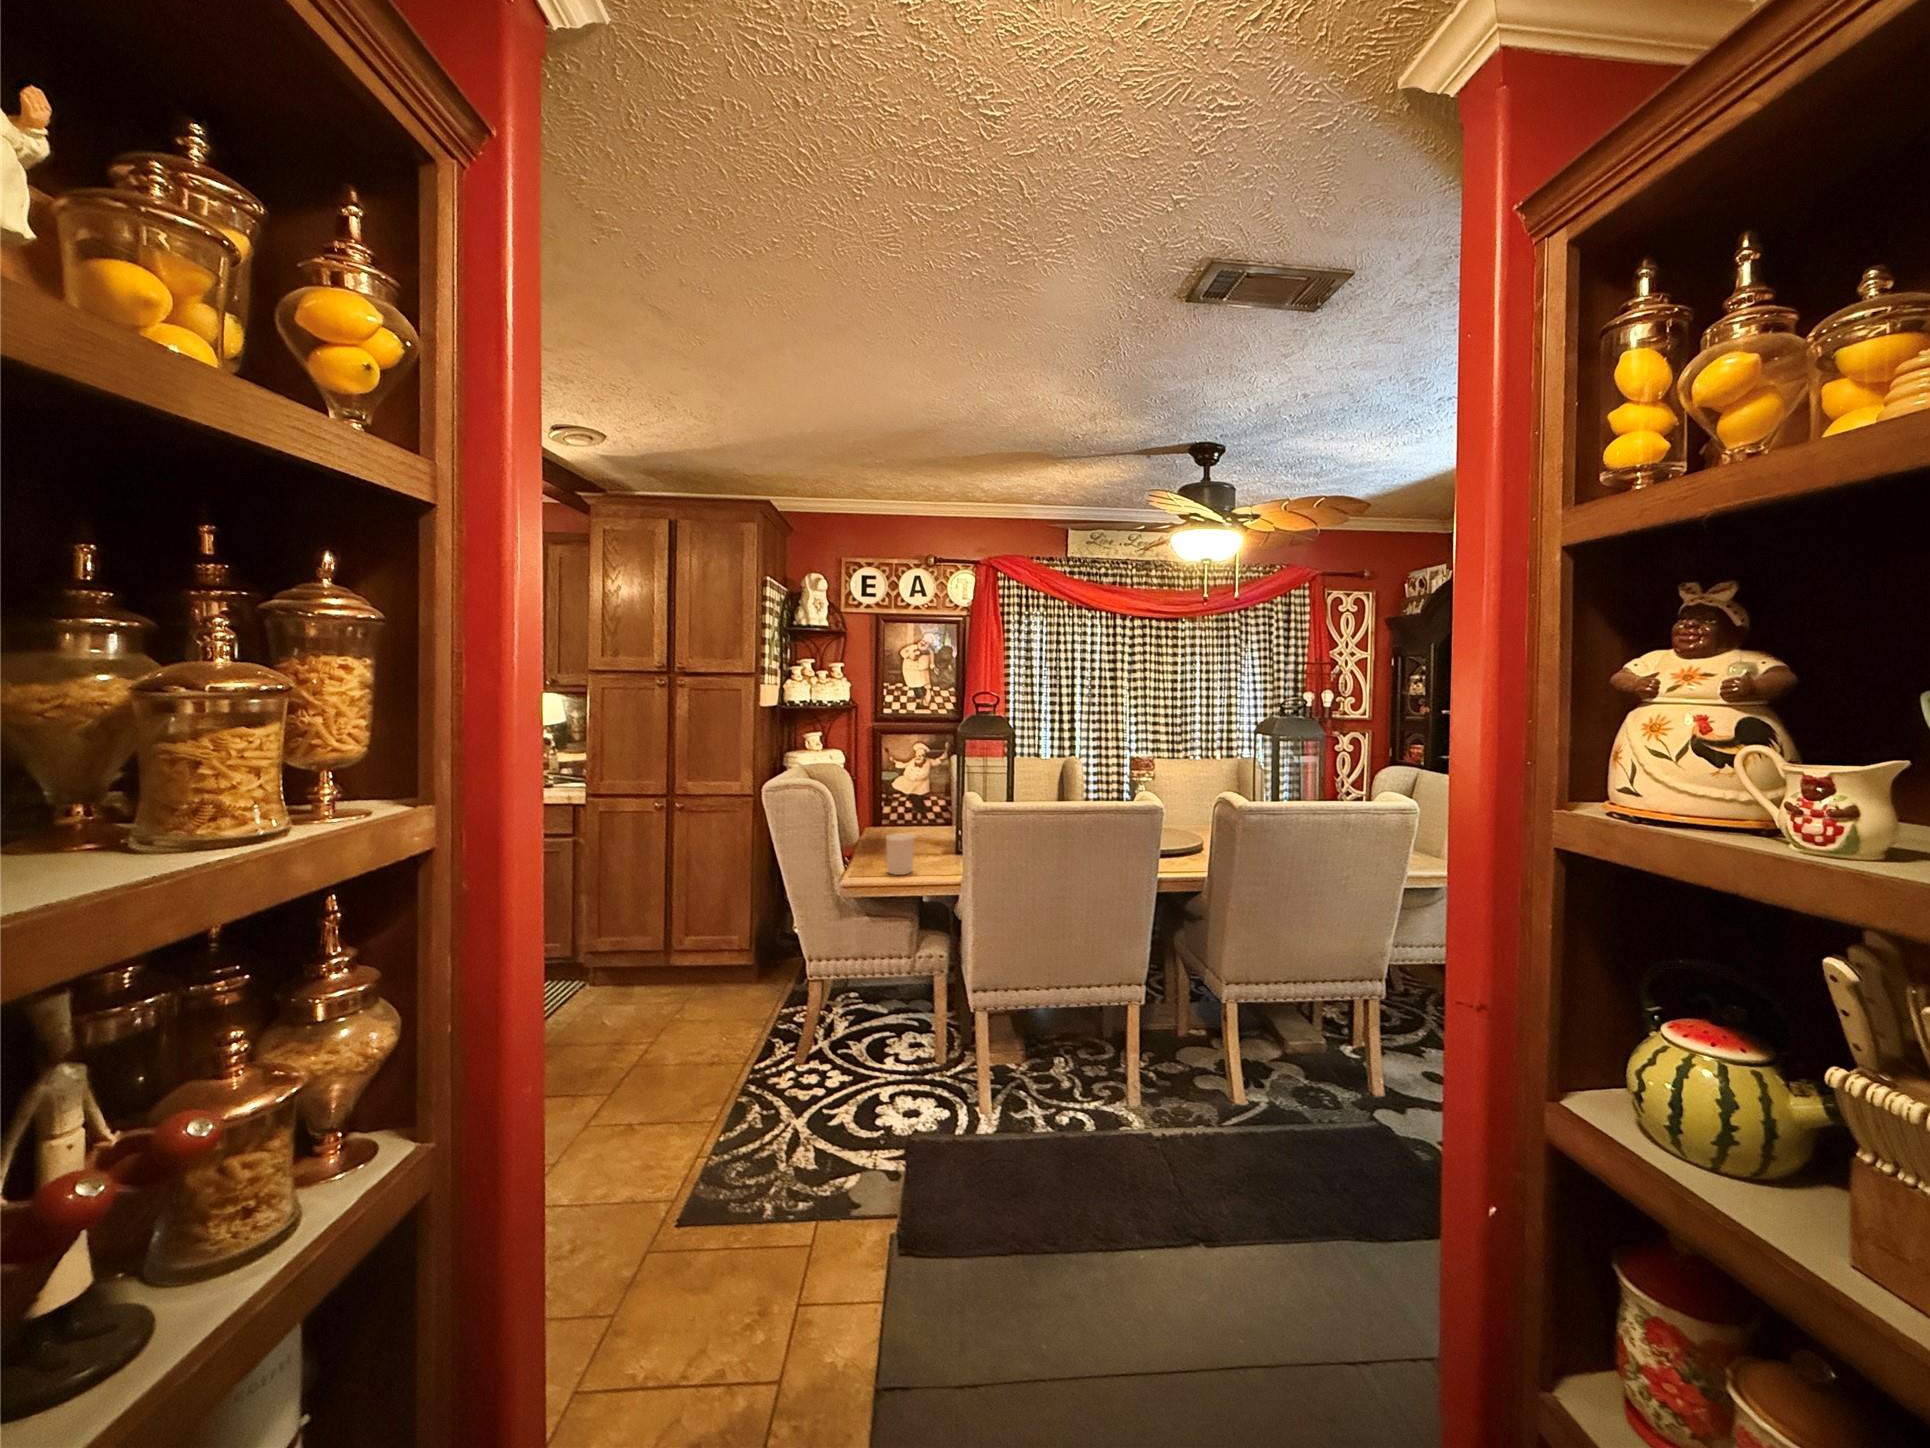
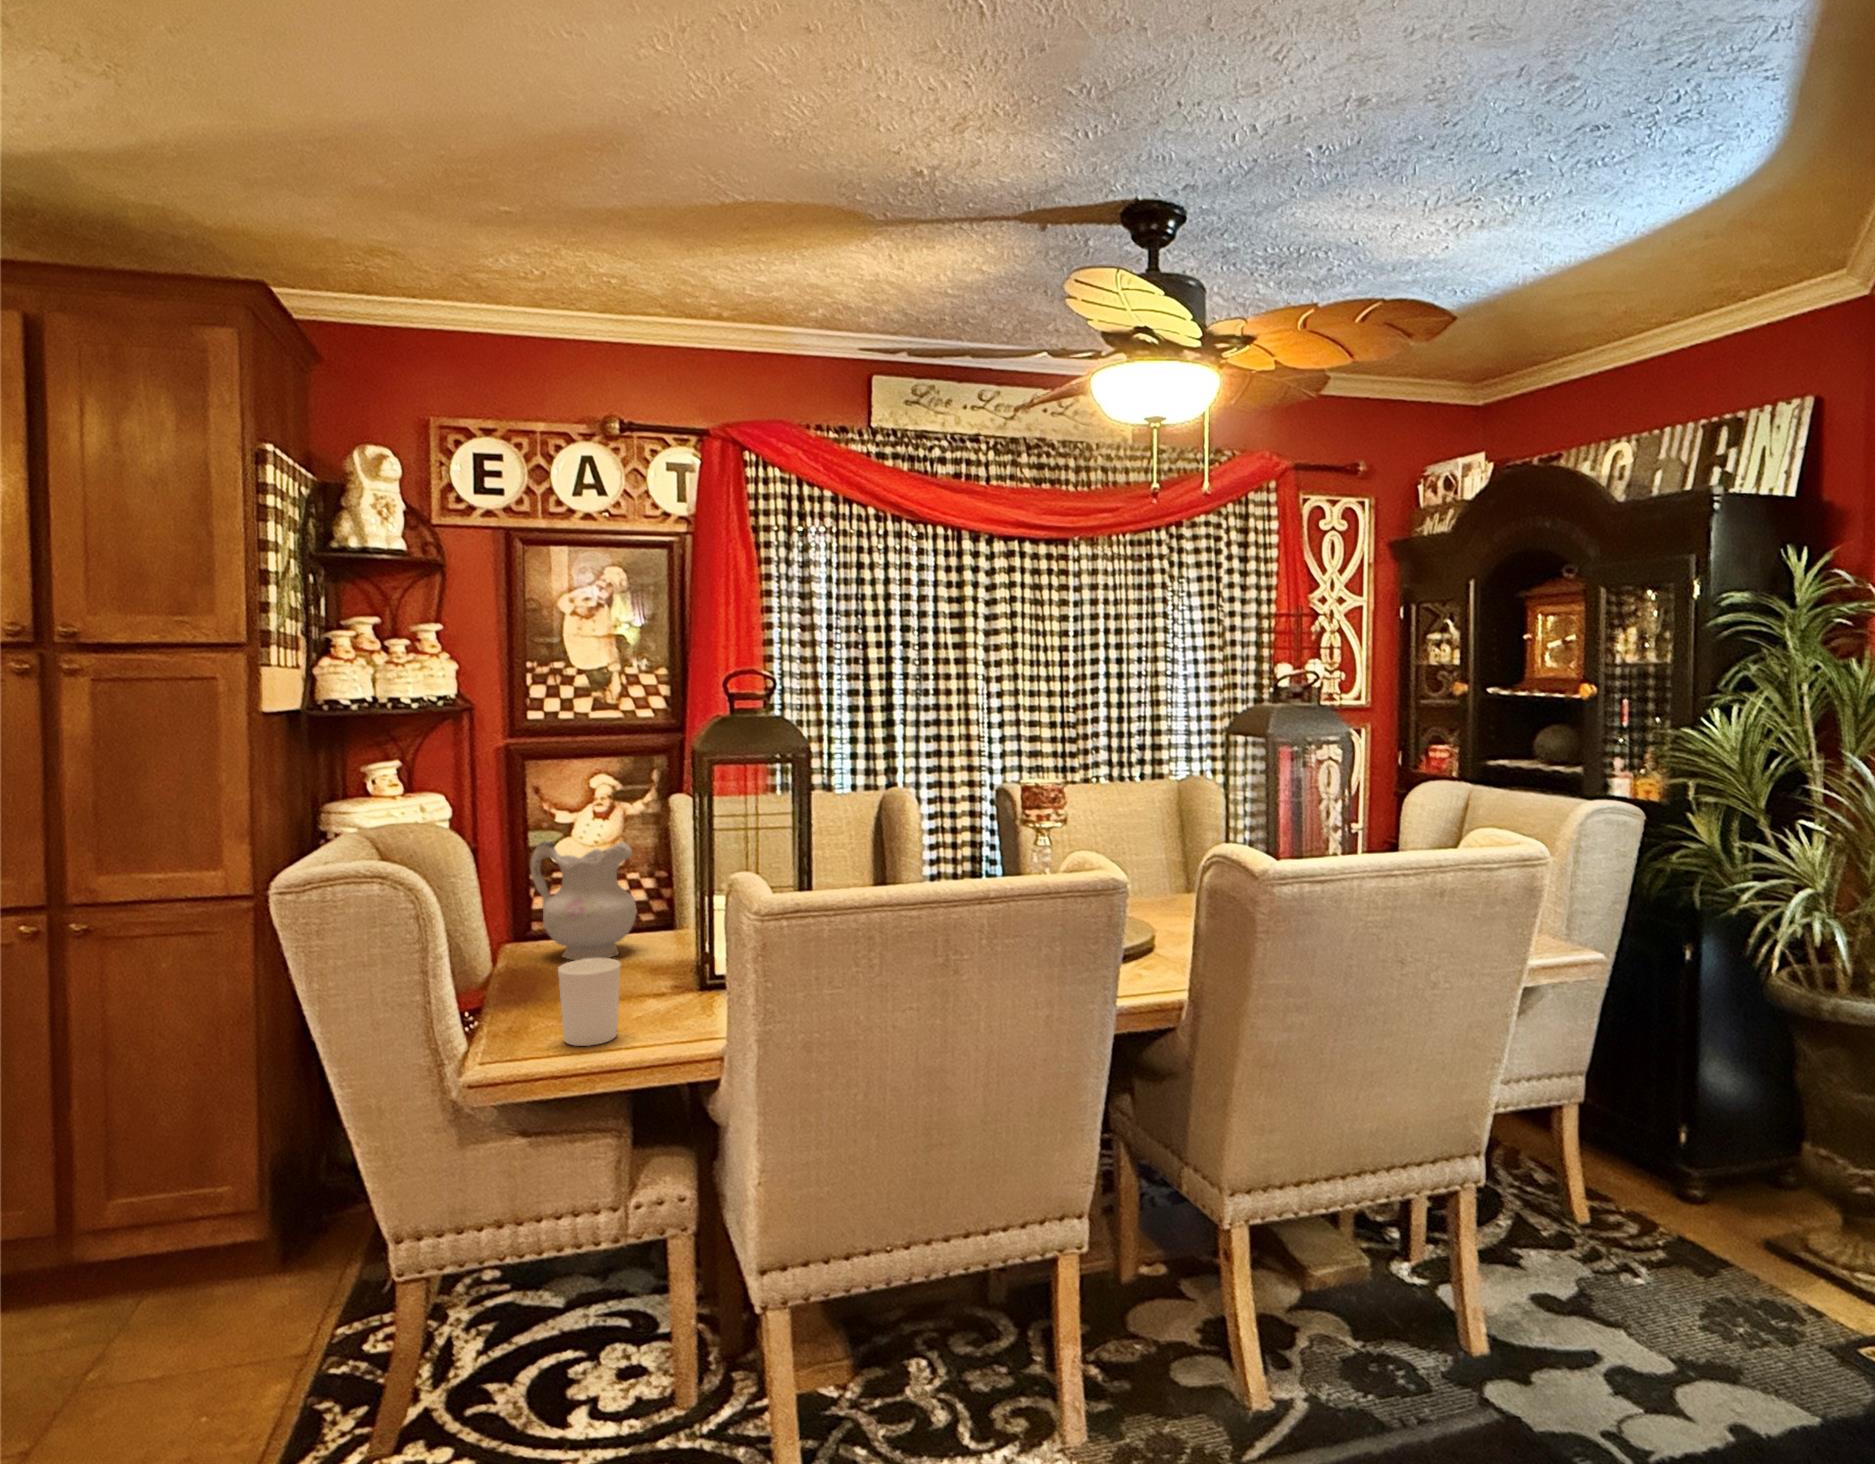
ceramic pitcher: none [879,776,929,838] -> present [530,841,636,960]

